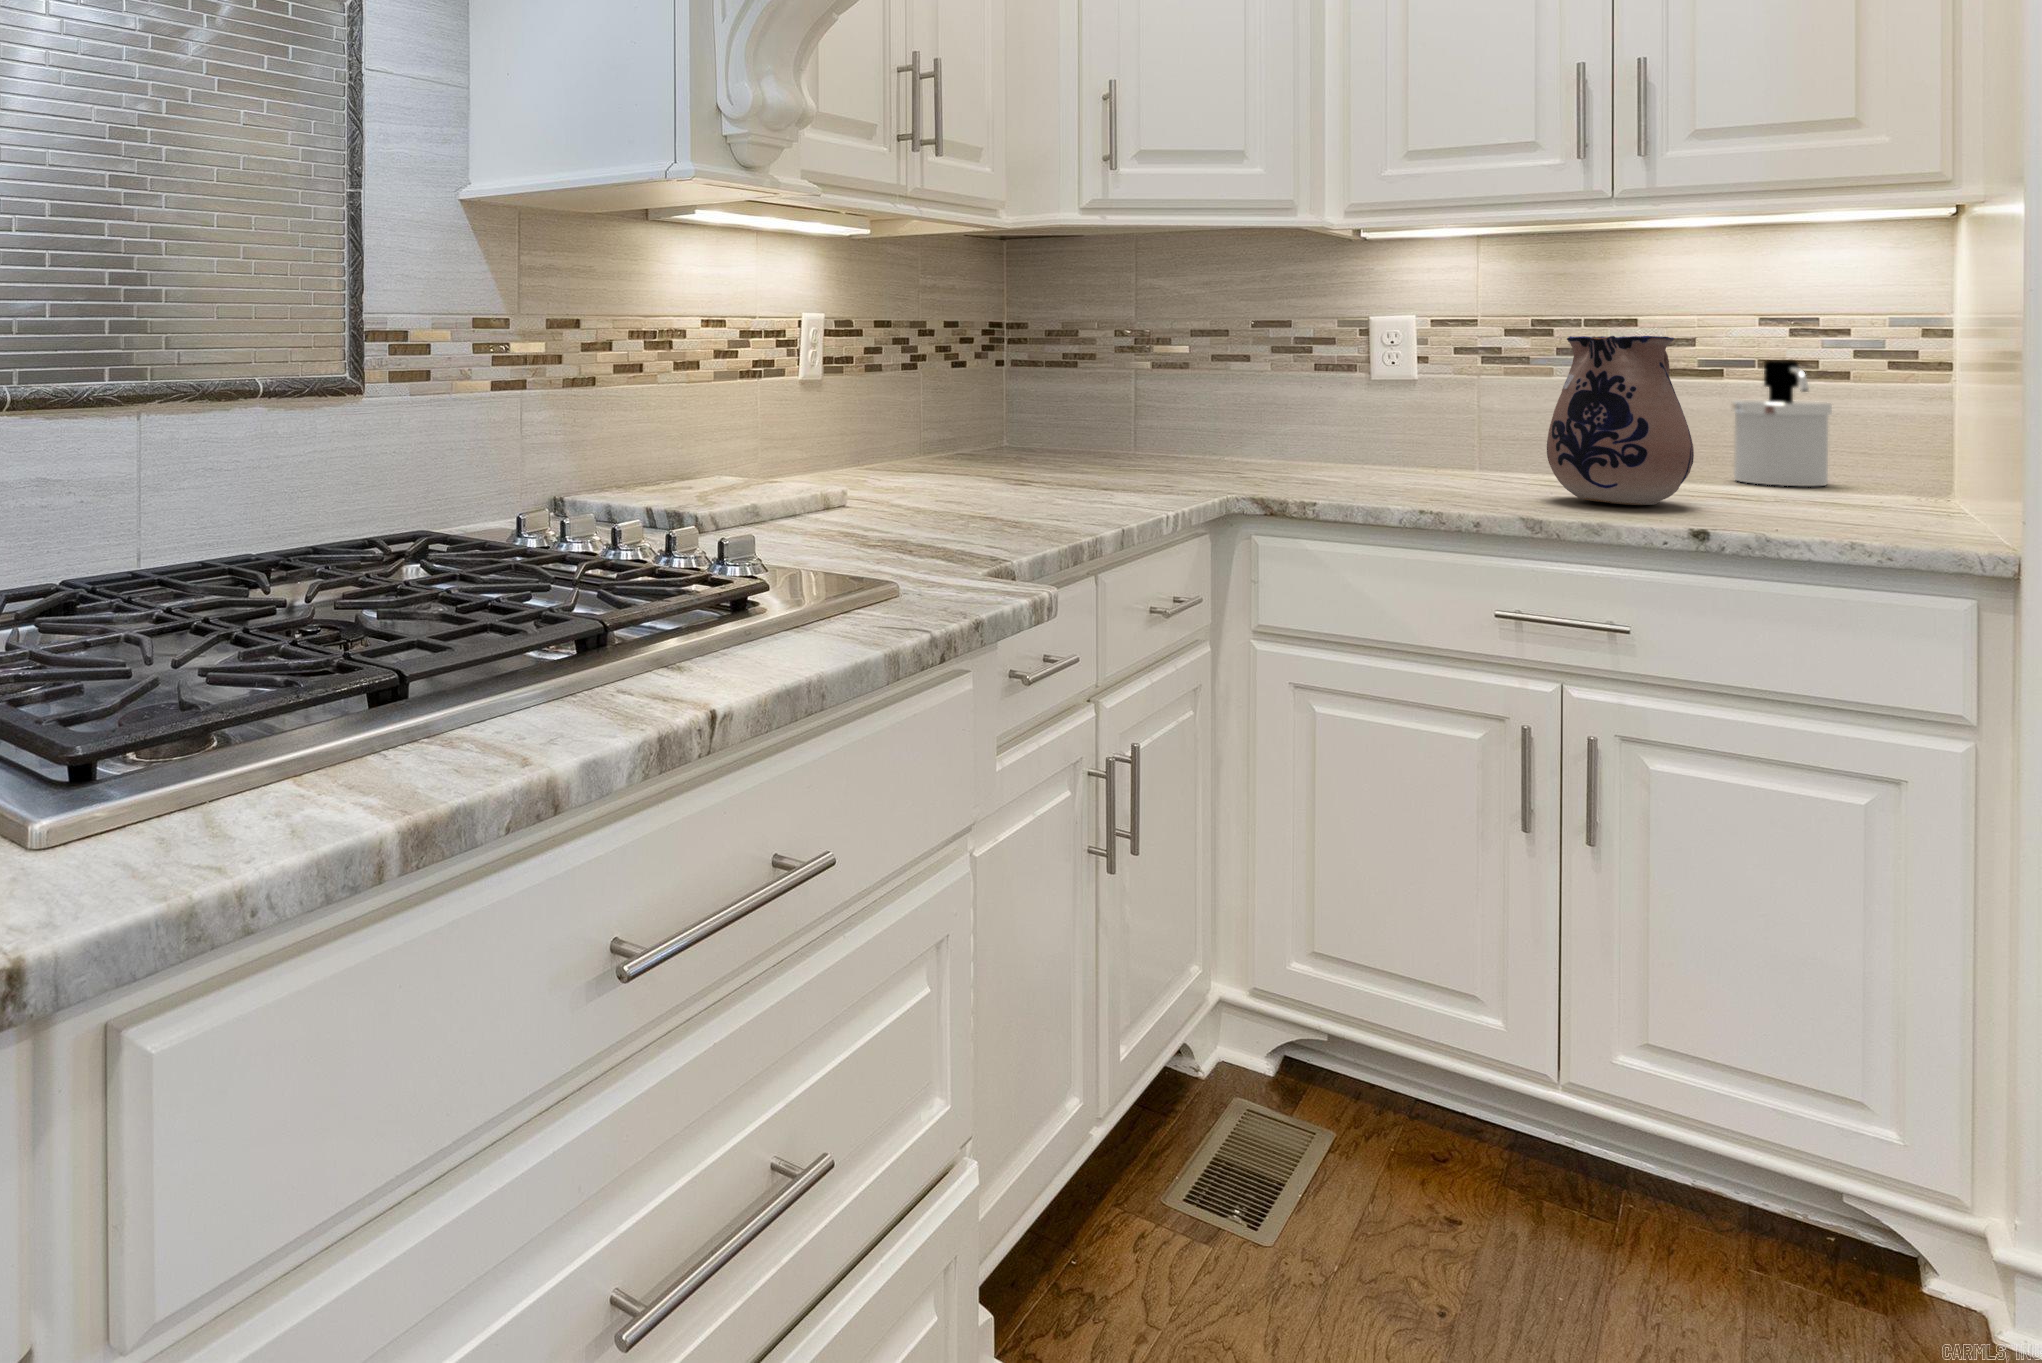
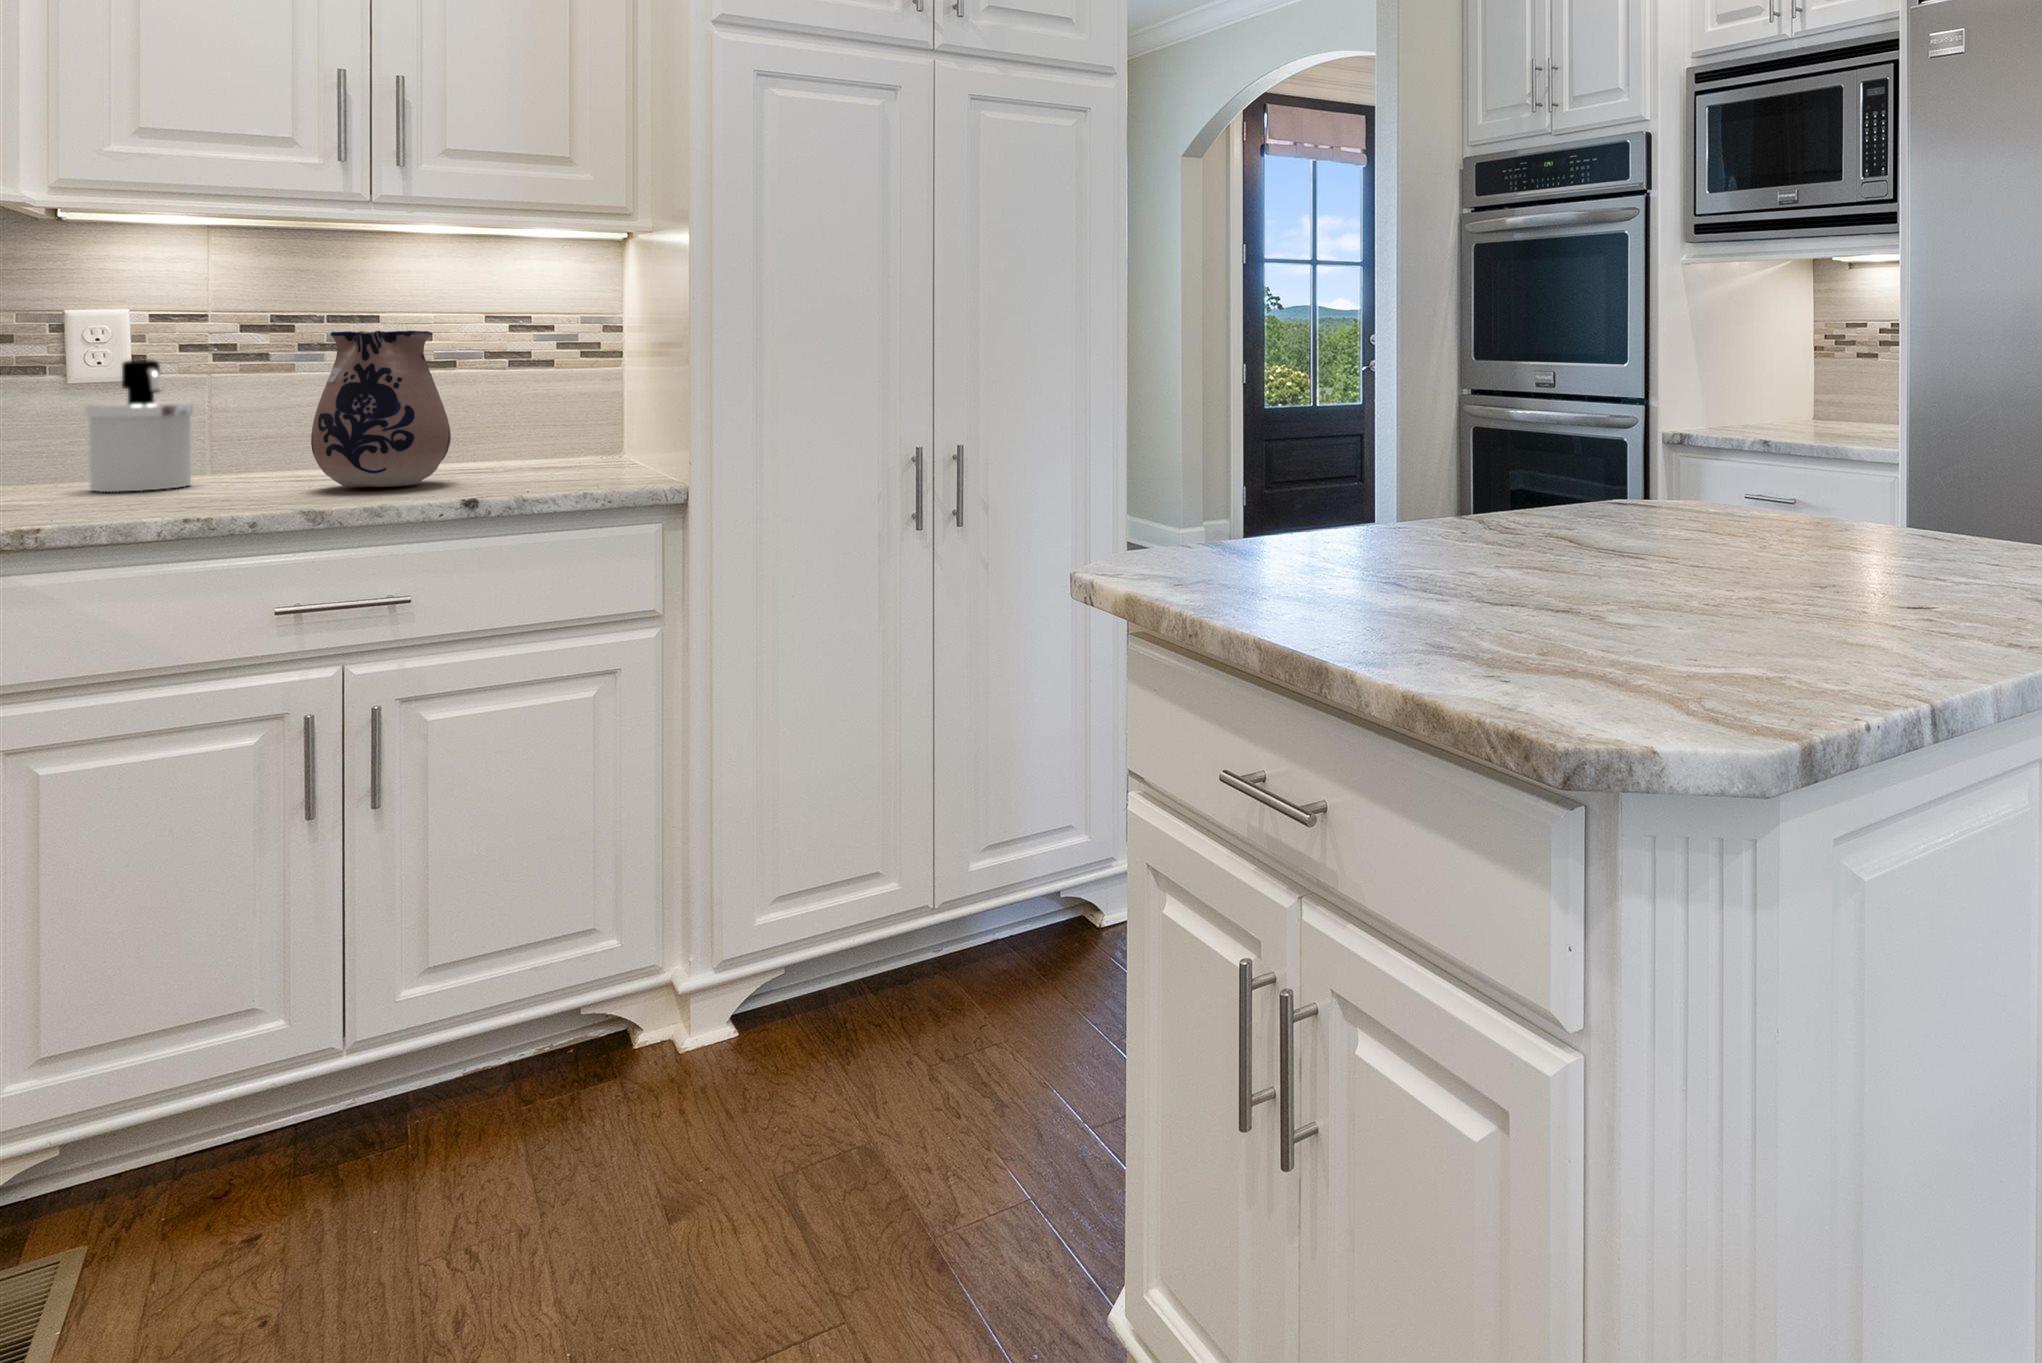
soap dispenser: present [1732,360,1832,486] -> present [85,360,195,492]

